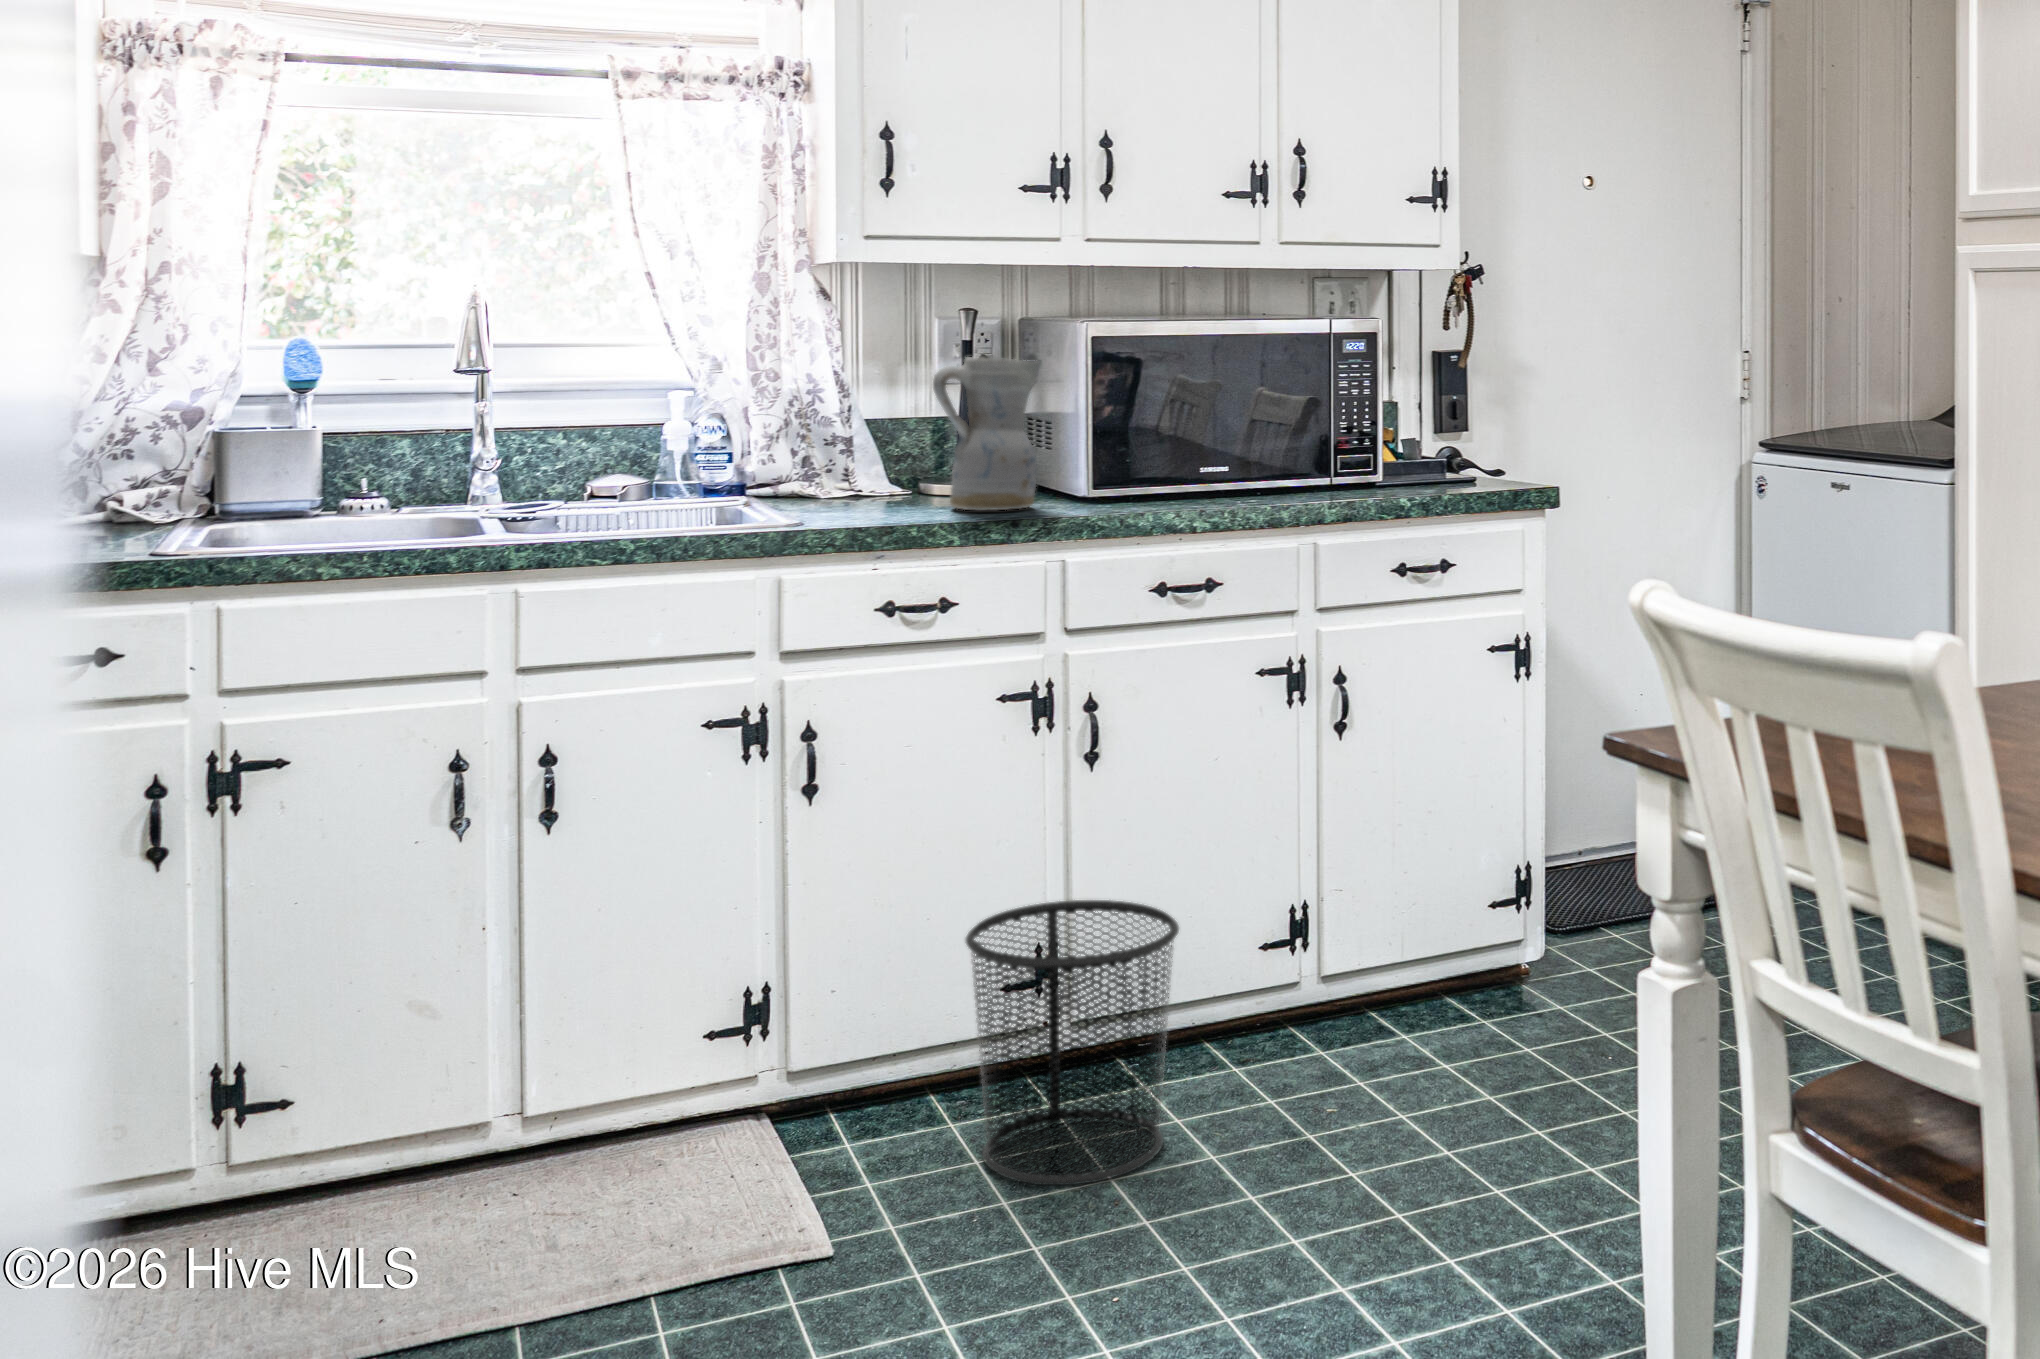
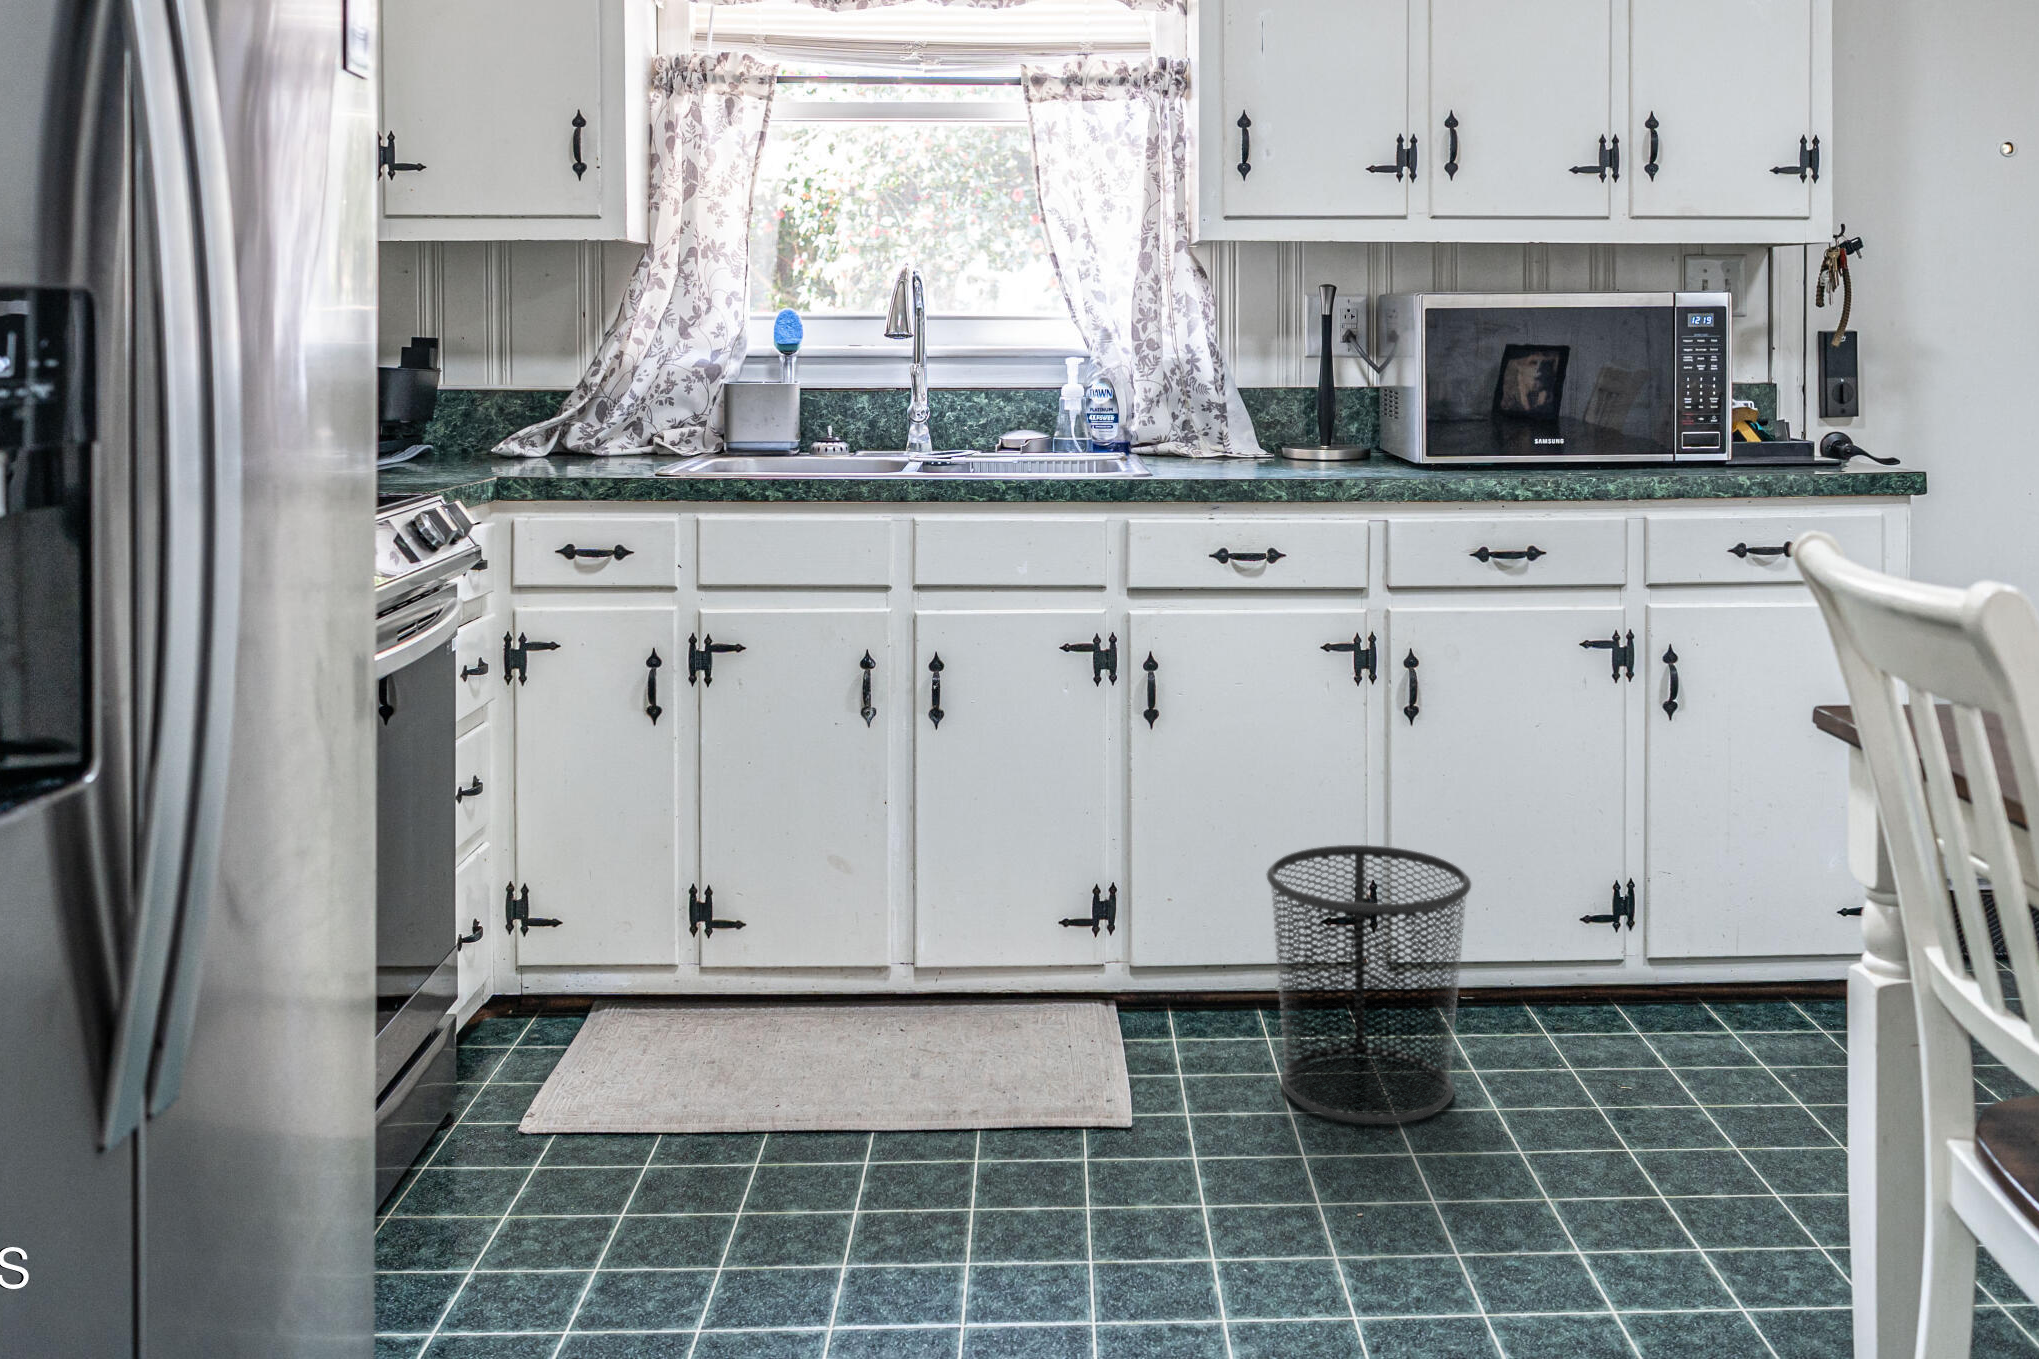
ceramic pitcher: present [933,357,1039,511] -> none [1275,324,1374,468]

